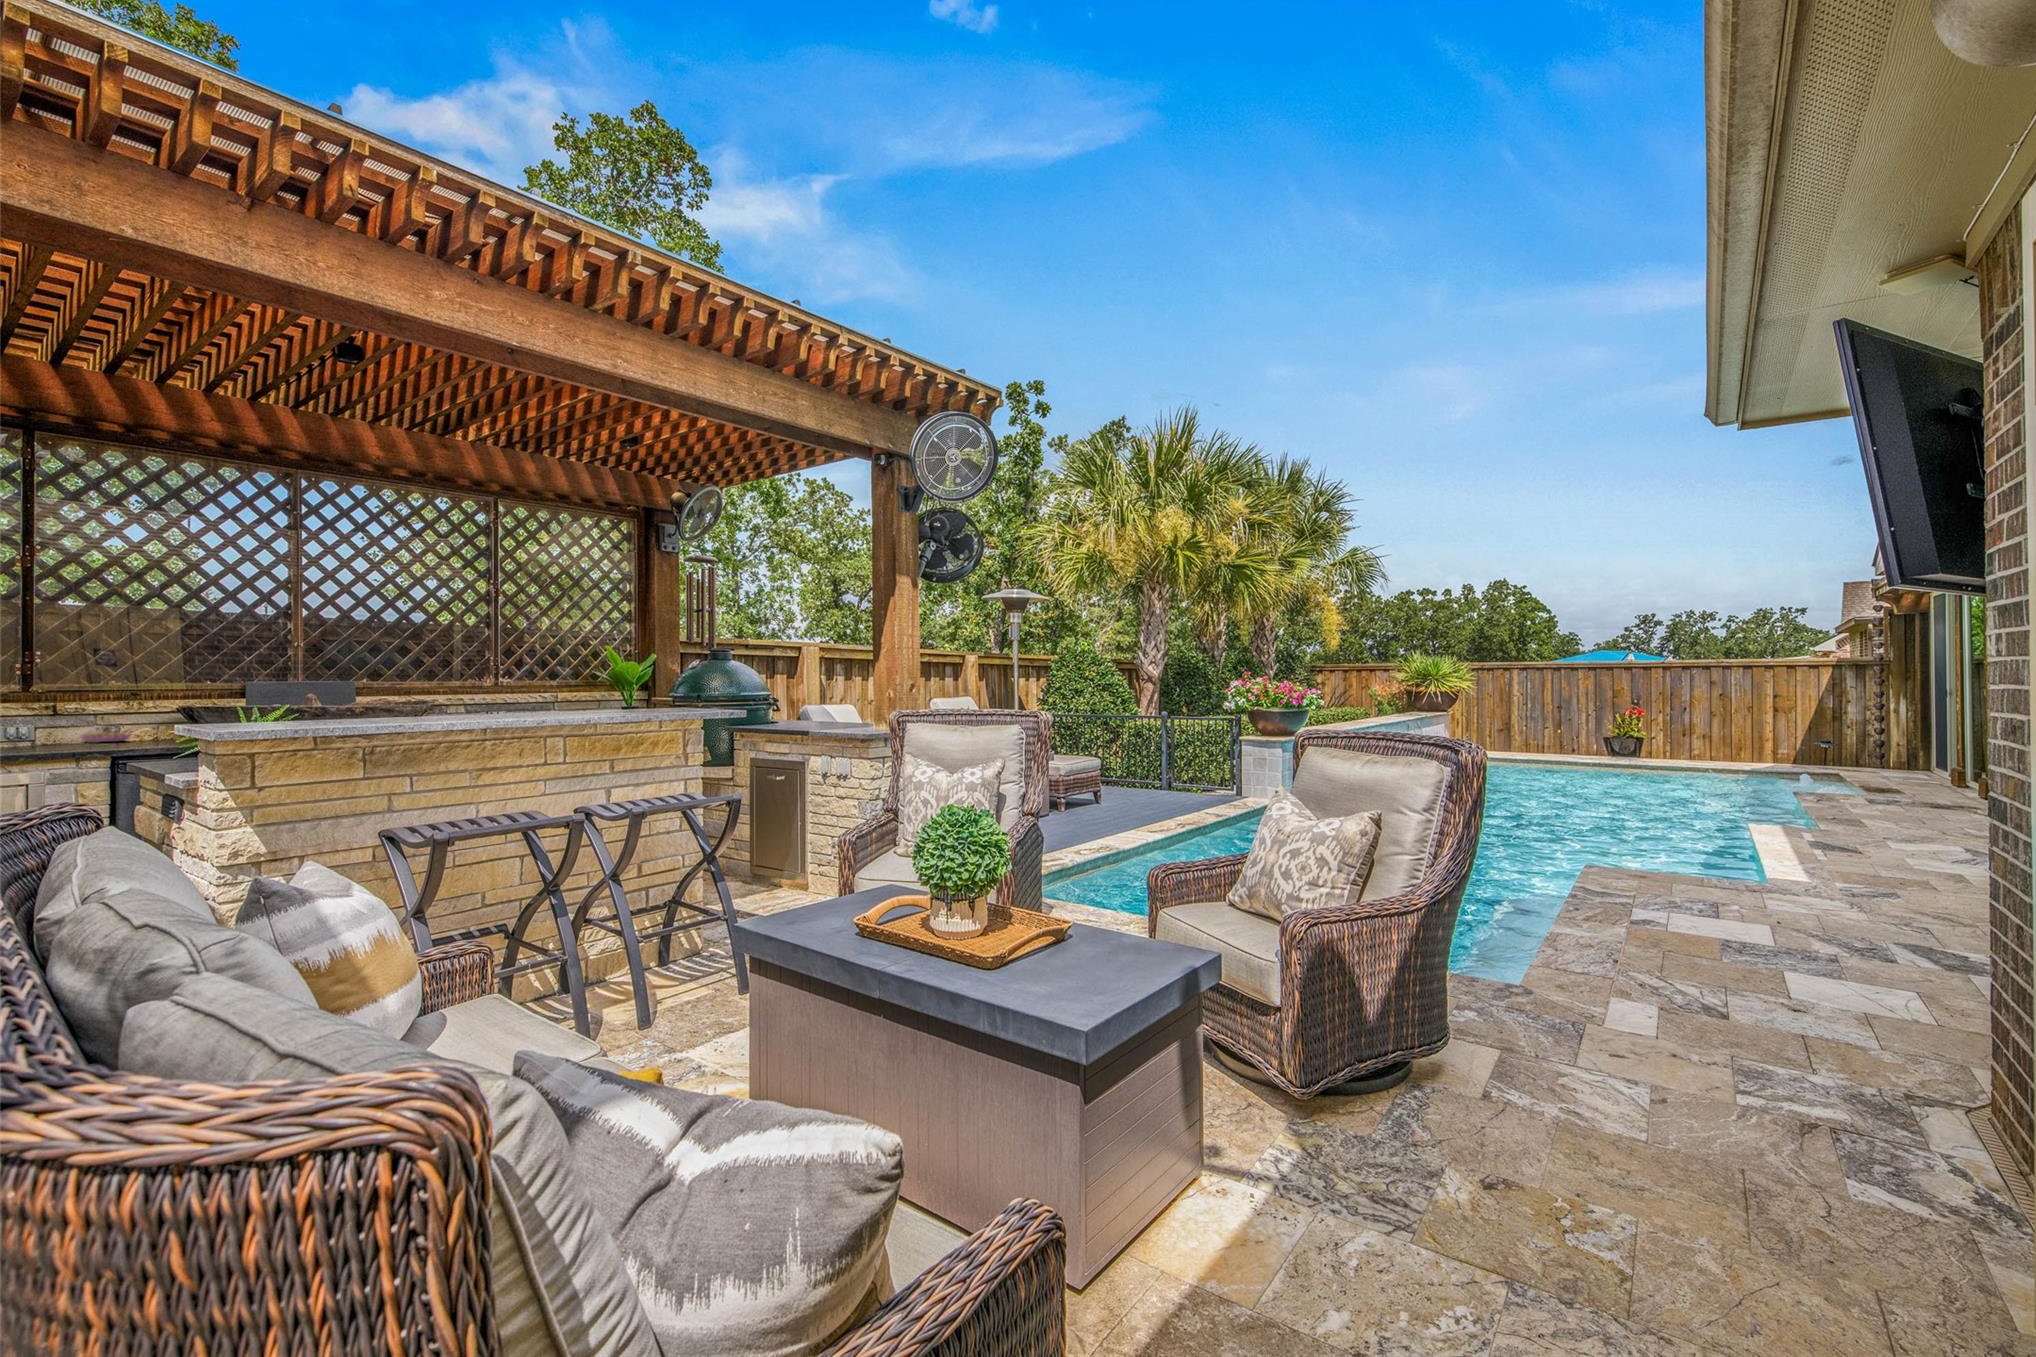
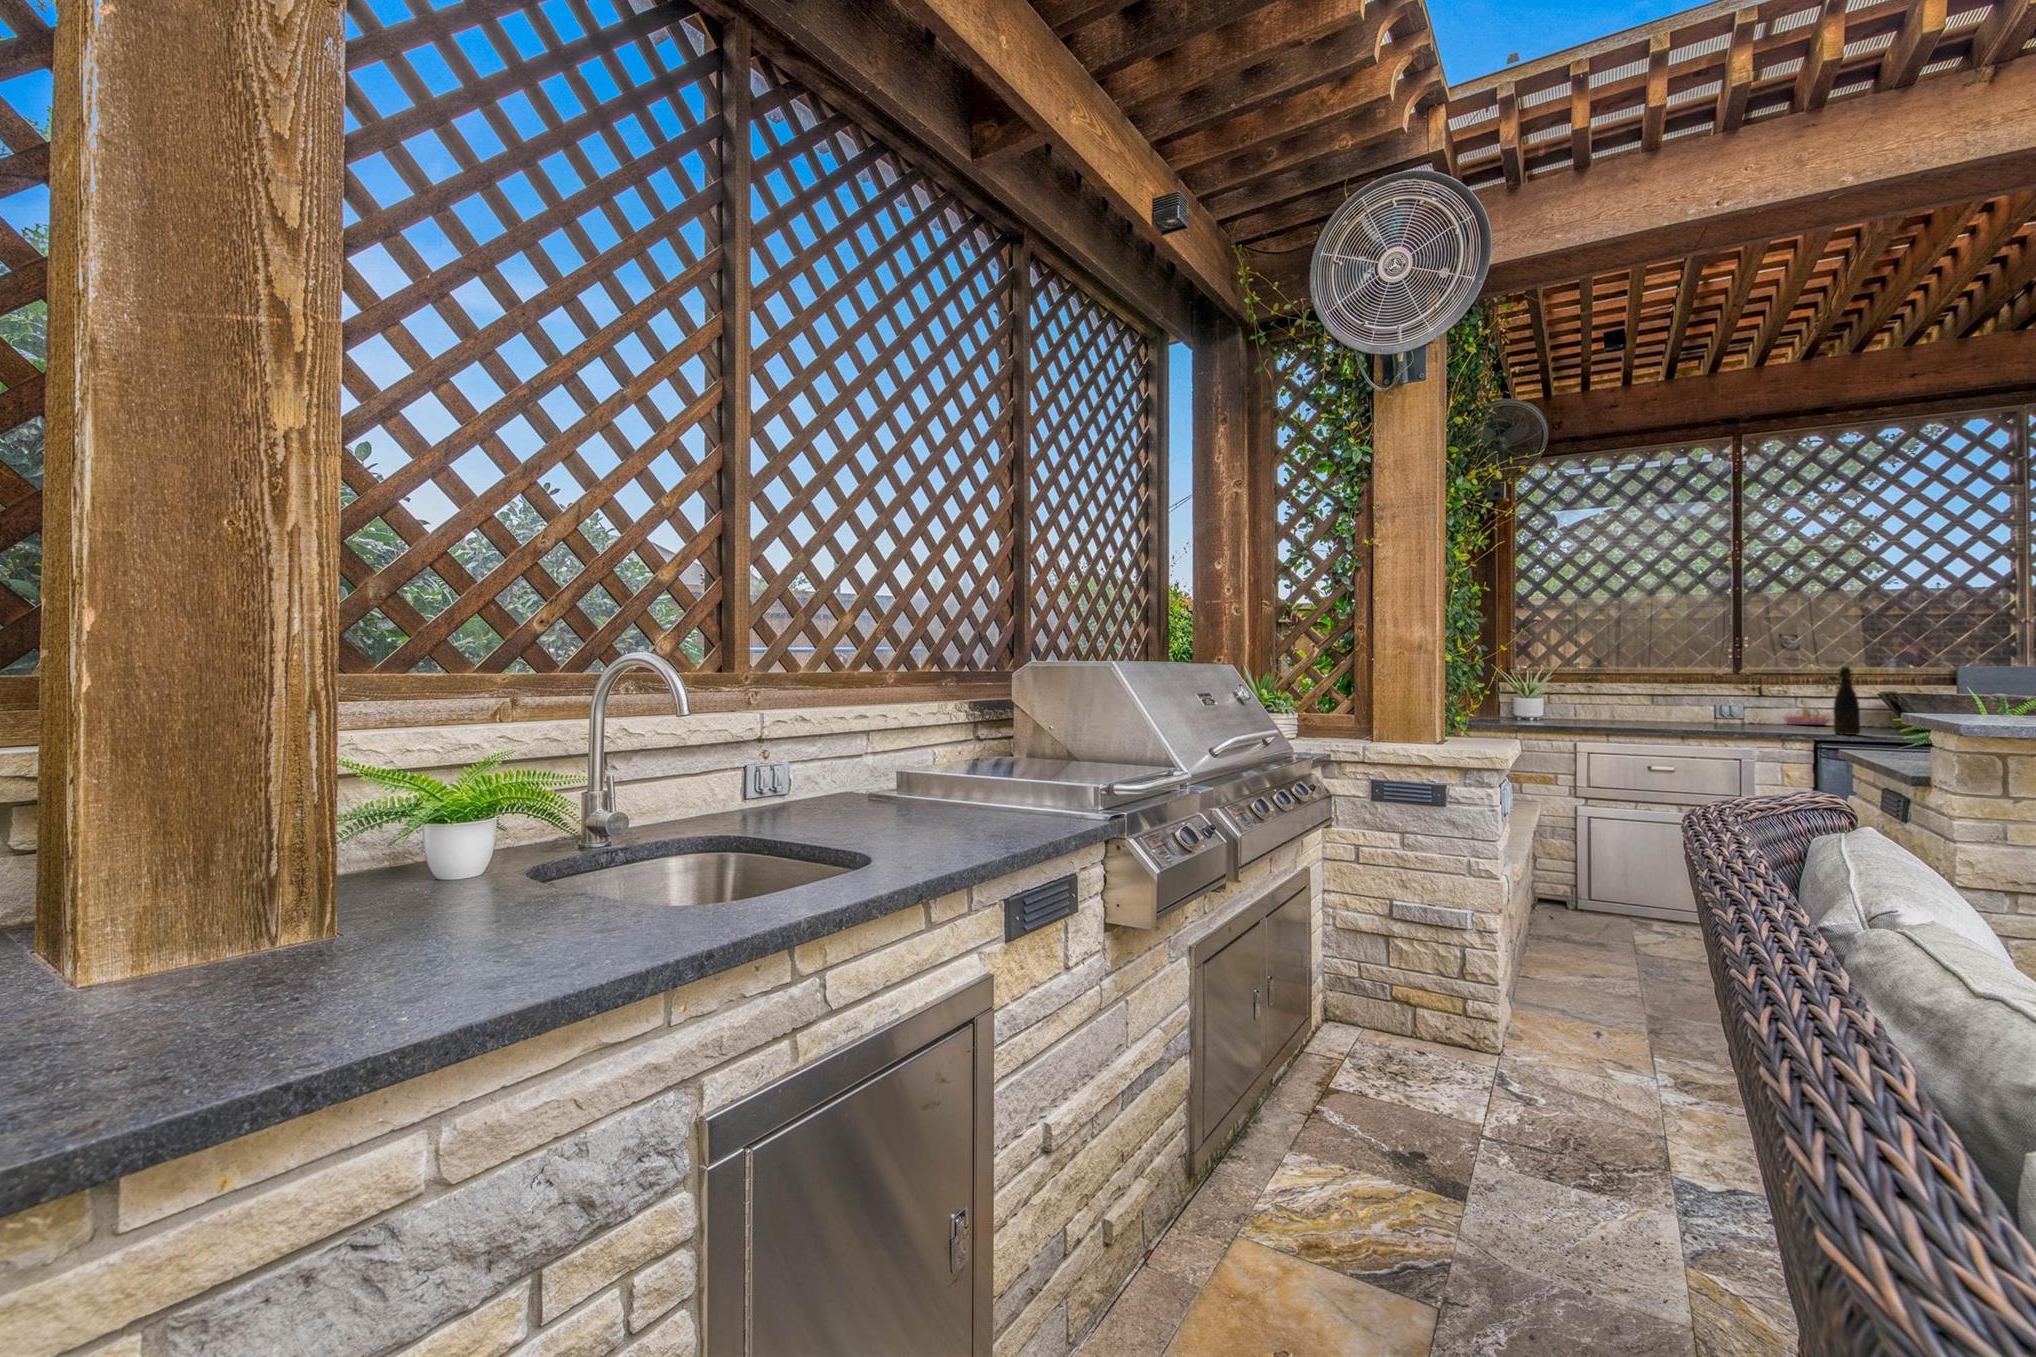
bottle: none [131,683,157,749] -> present [1833,666,1860,735]

